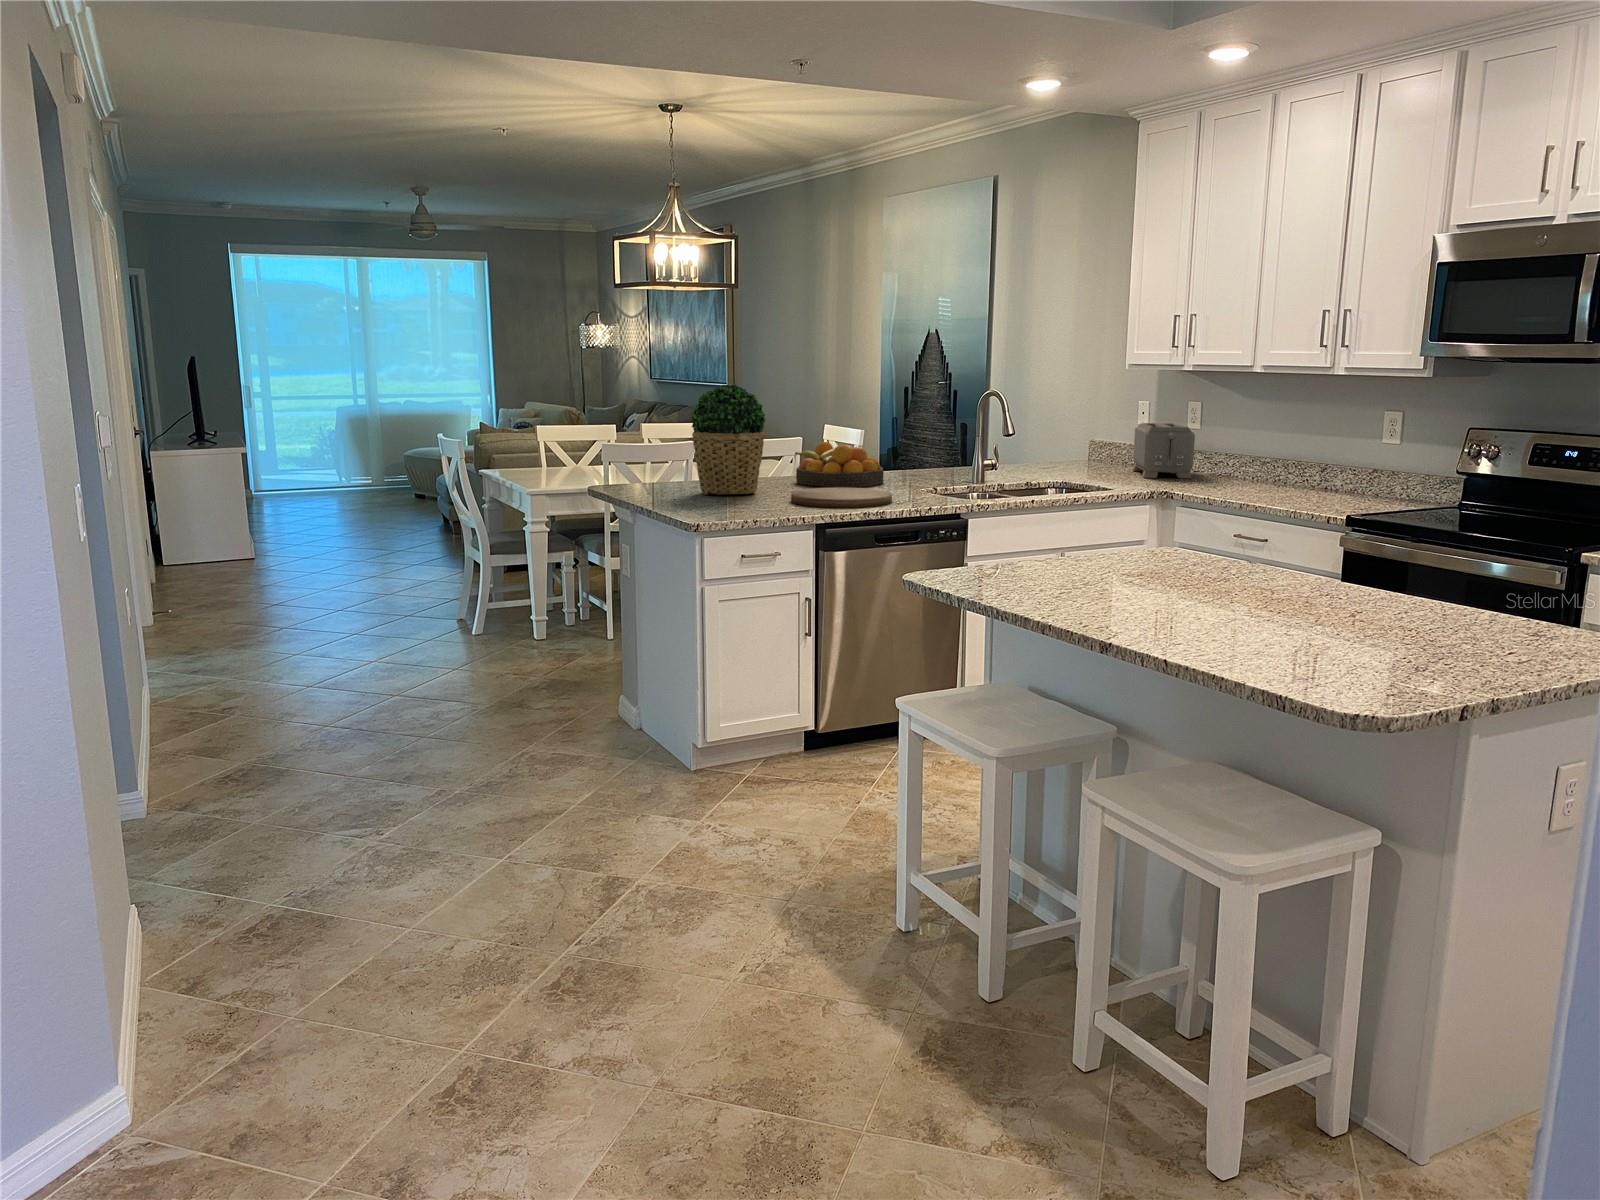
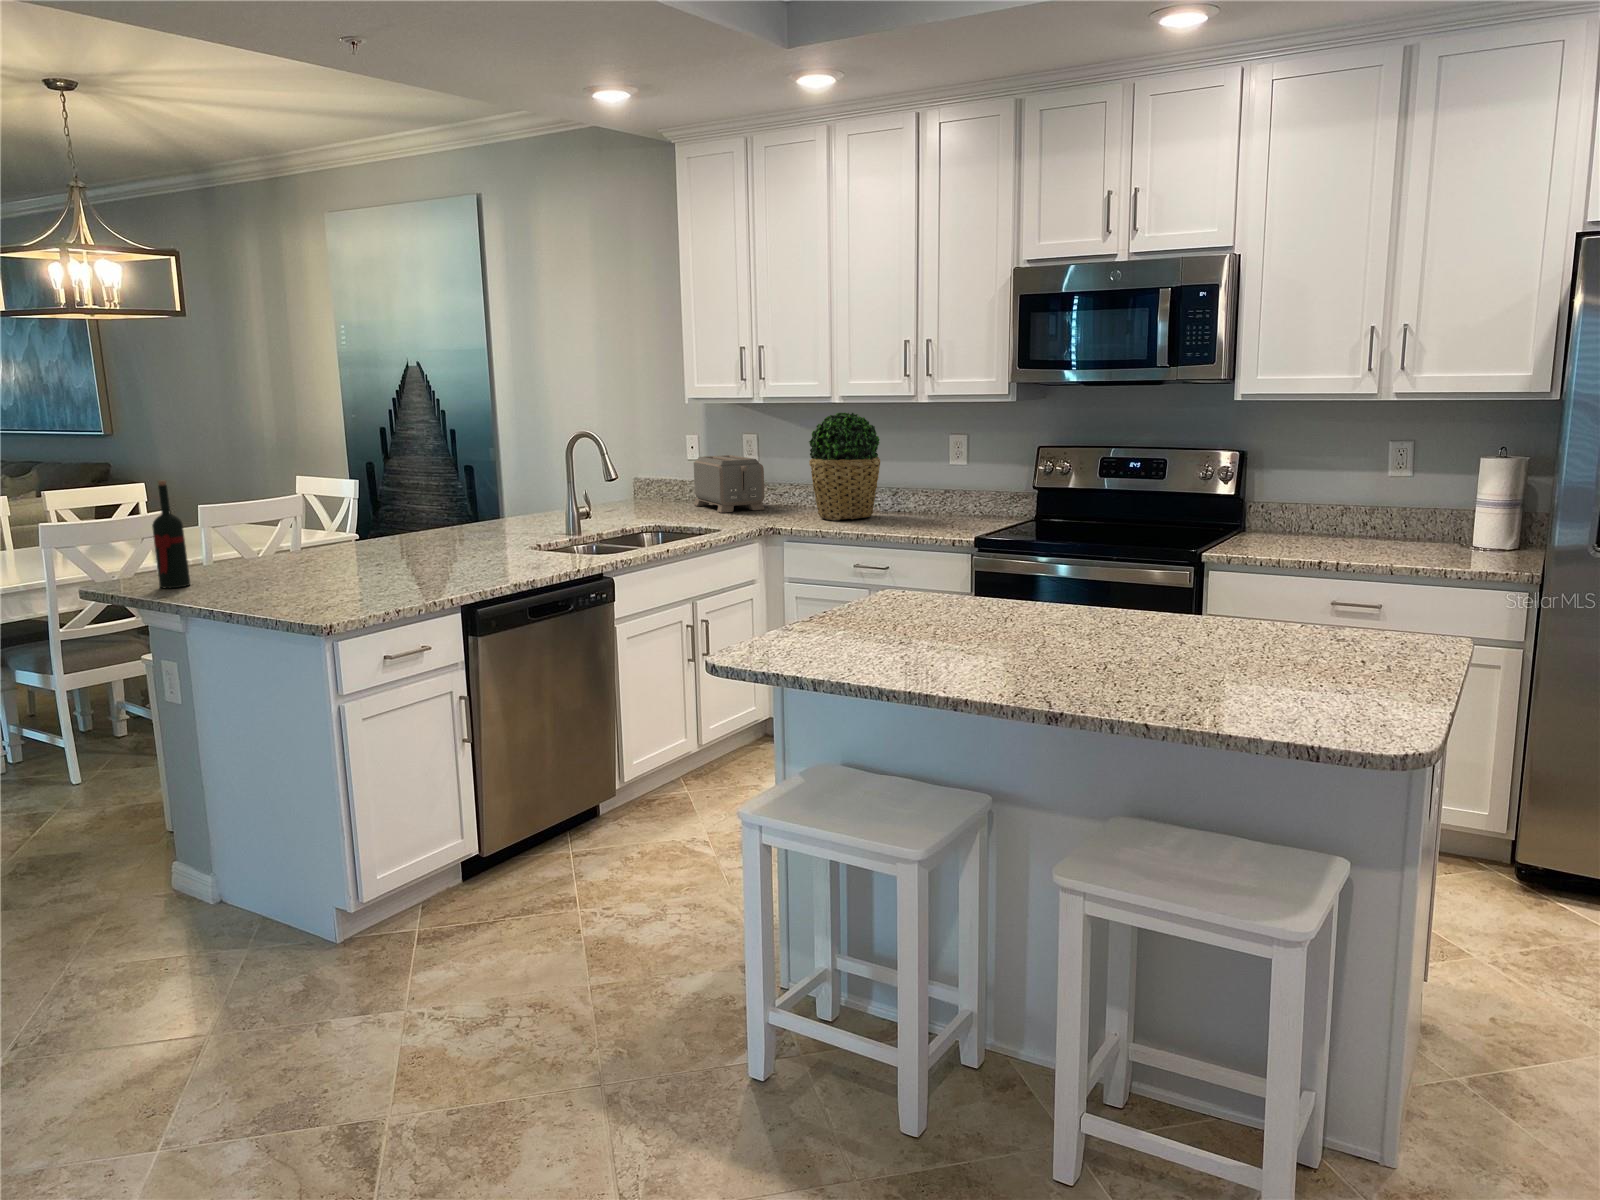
potted plant: present [691,385,765,495] -> present [809,413,880,520]
wine bottle: none [637,410,660,491] -> present [152,480,190,588]
fruit bowl: present [795,442,884,487] -> none [351,502,467,556]
cutting board: present [791,487,892,508] -> none [398,555,524,585]

